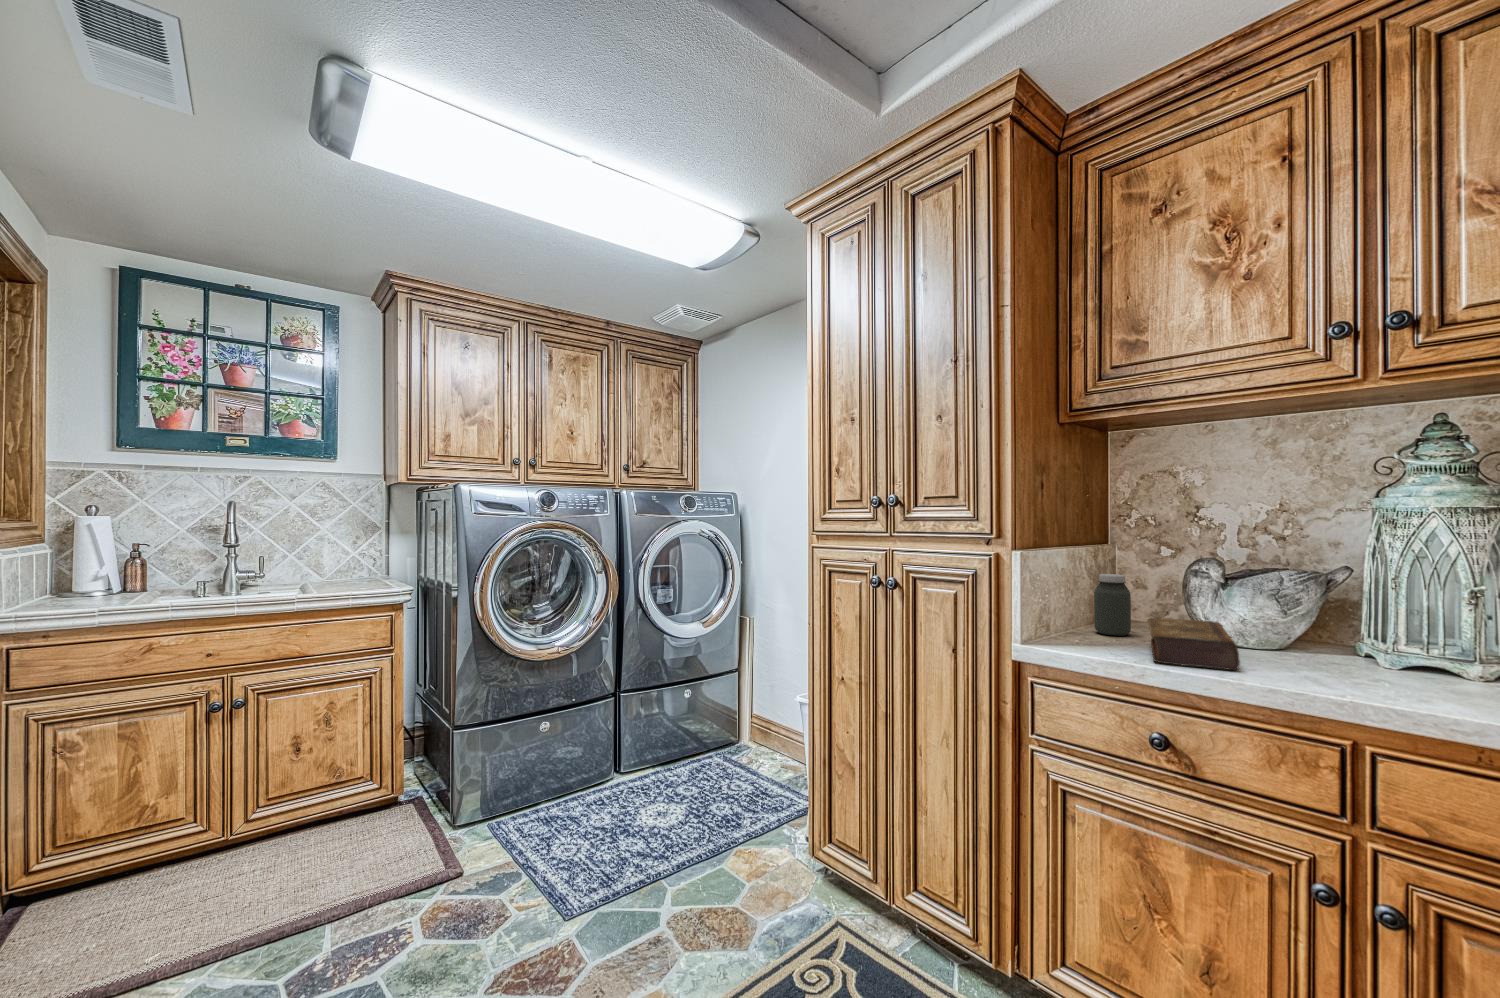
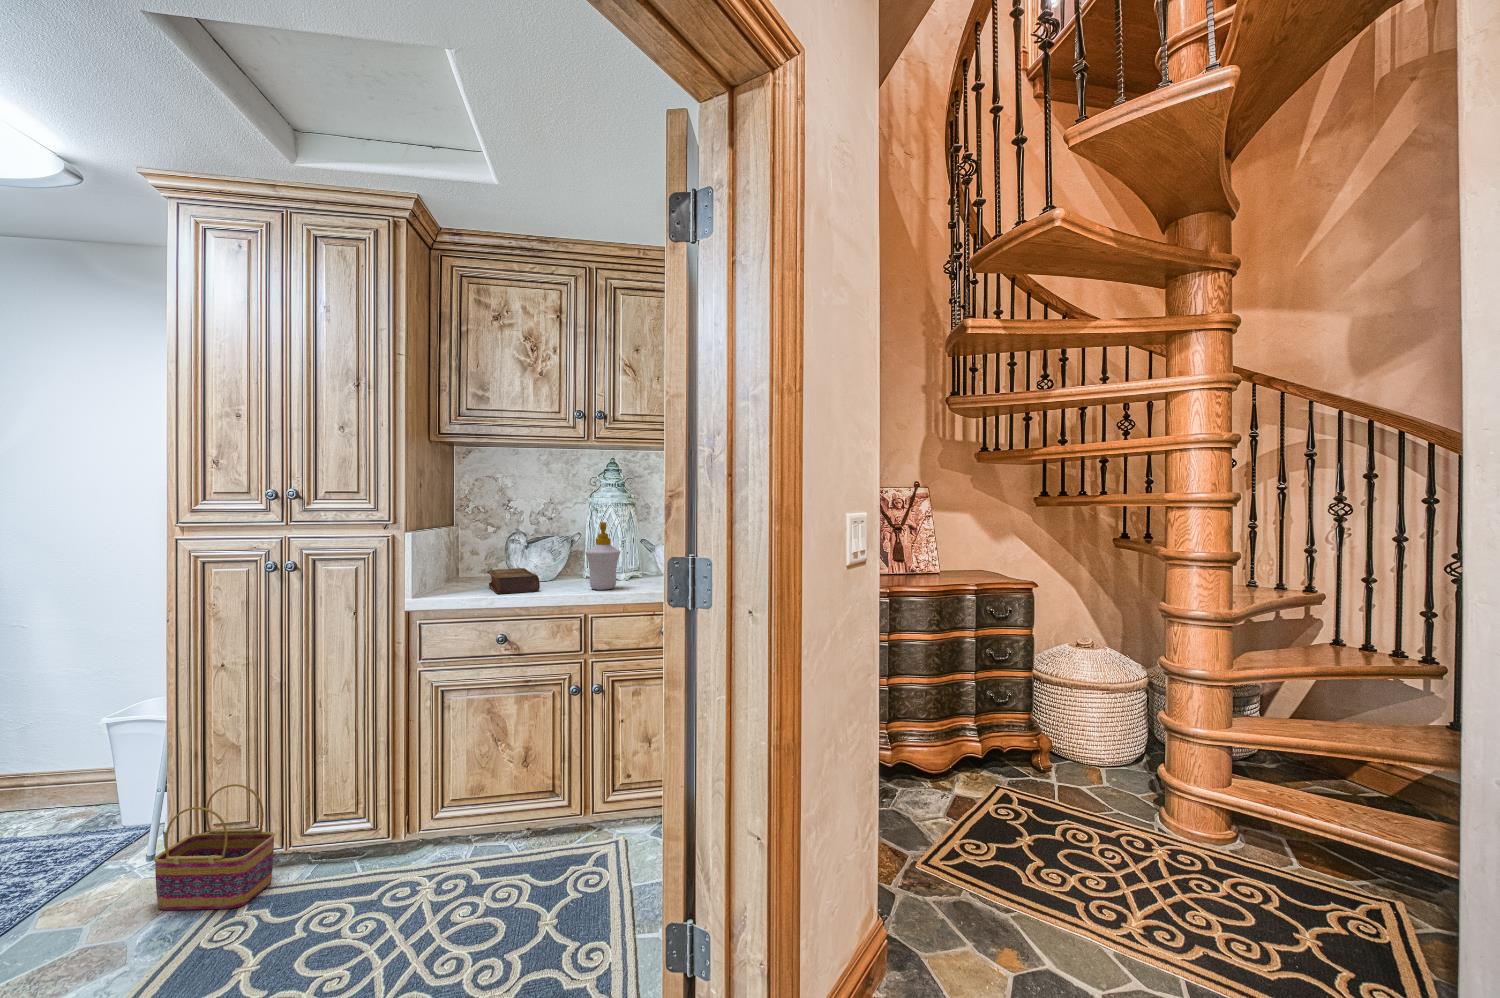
soap bottle: none [1349,549,1452,698] -> present [585,522,621,590]
jar: present [1094,574,1131,636] -> none [450,546,474,586]
basket: none [783,815,877,965] -> present [154,784,275,910]

